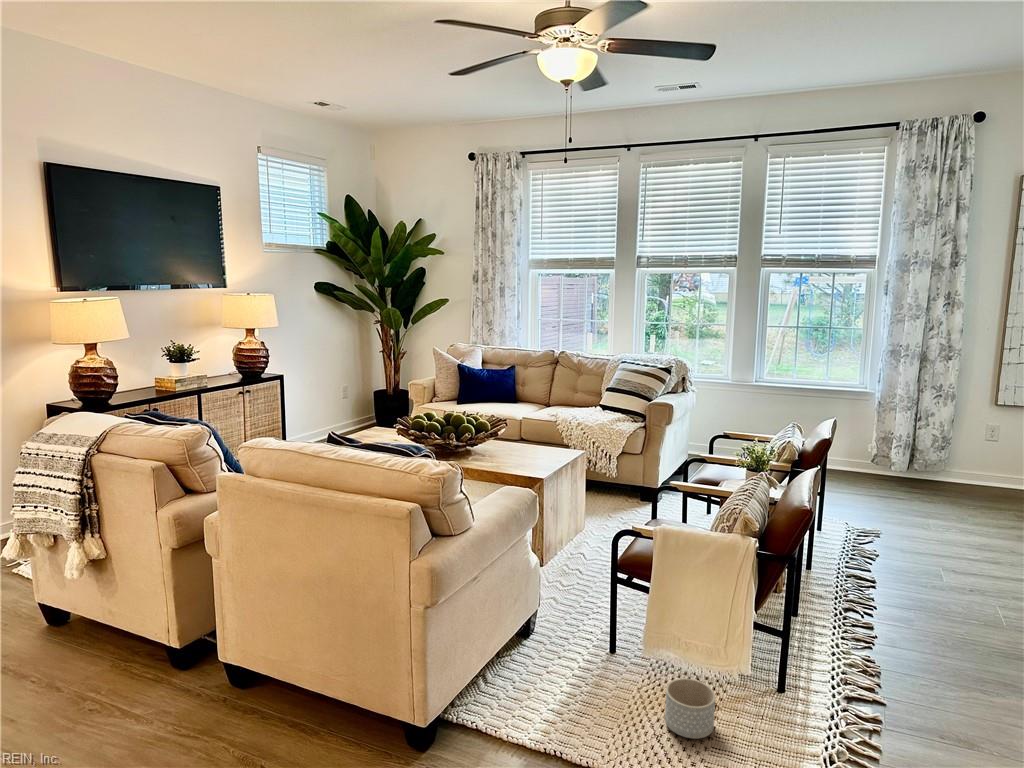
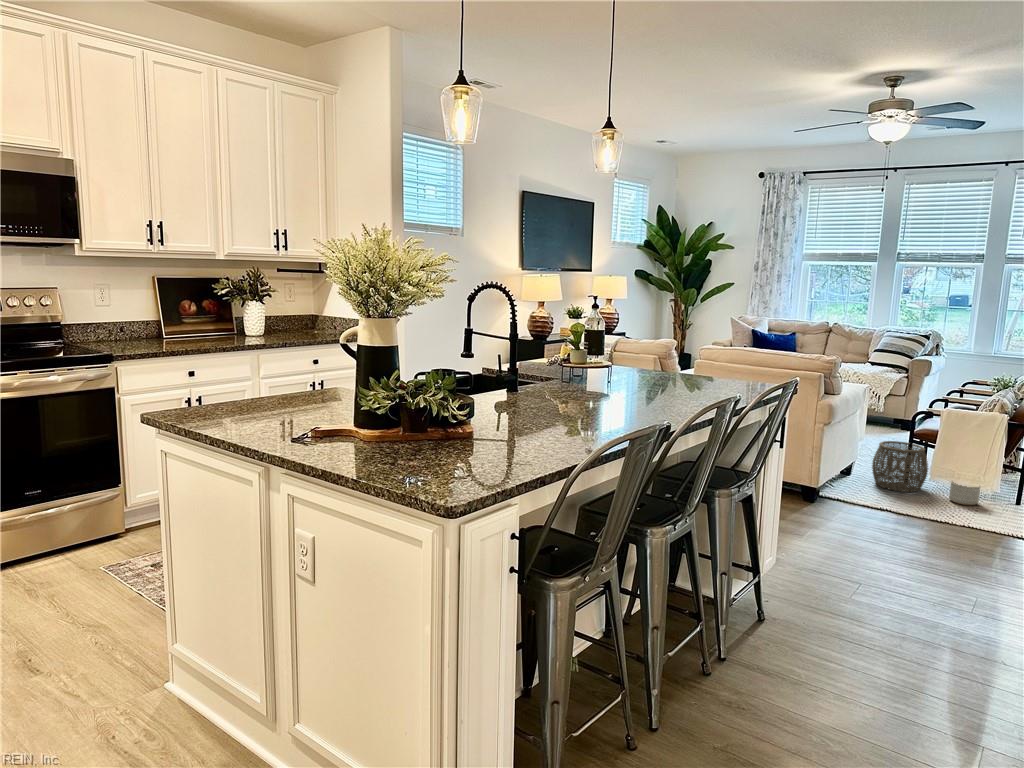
woven basket: none [541,594,633,705] -> present [872,441,928,492]

